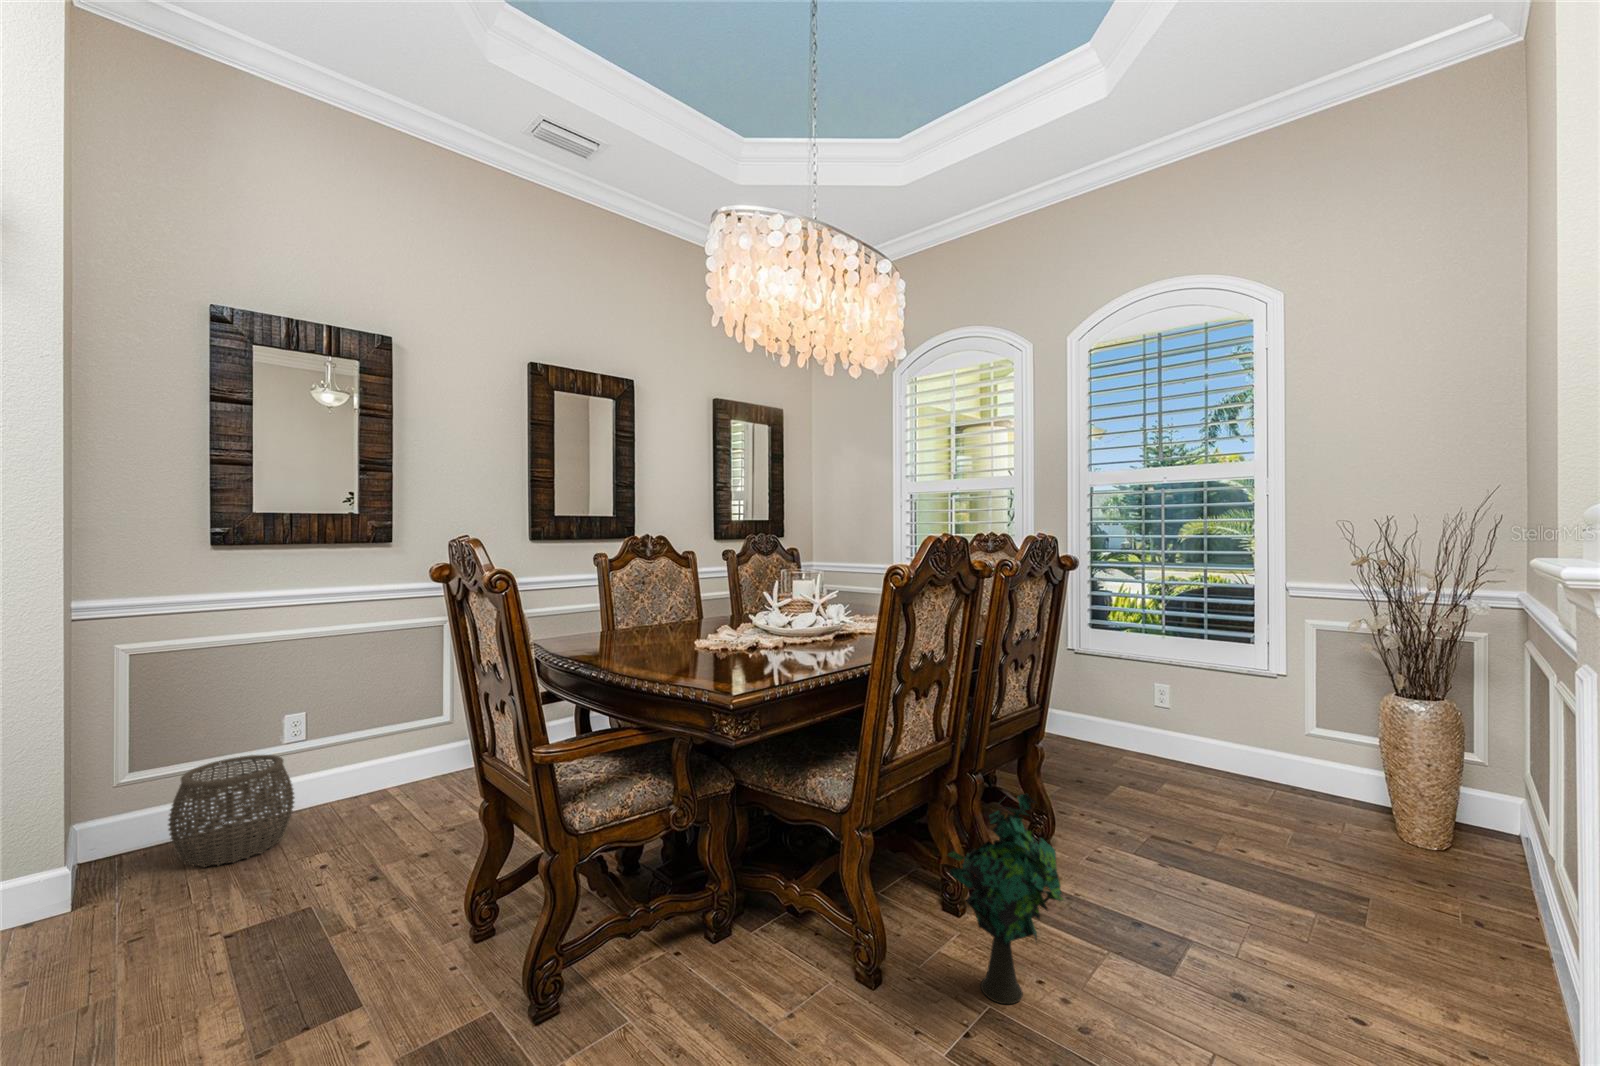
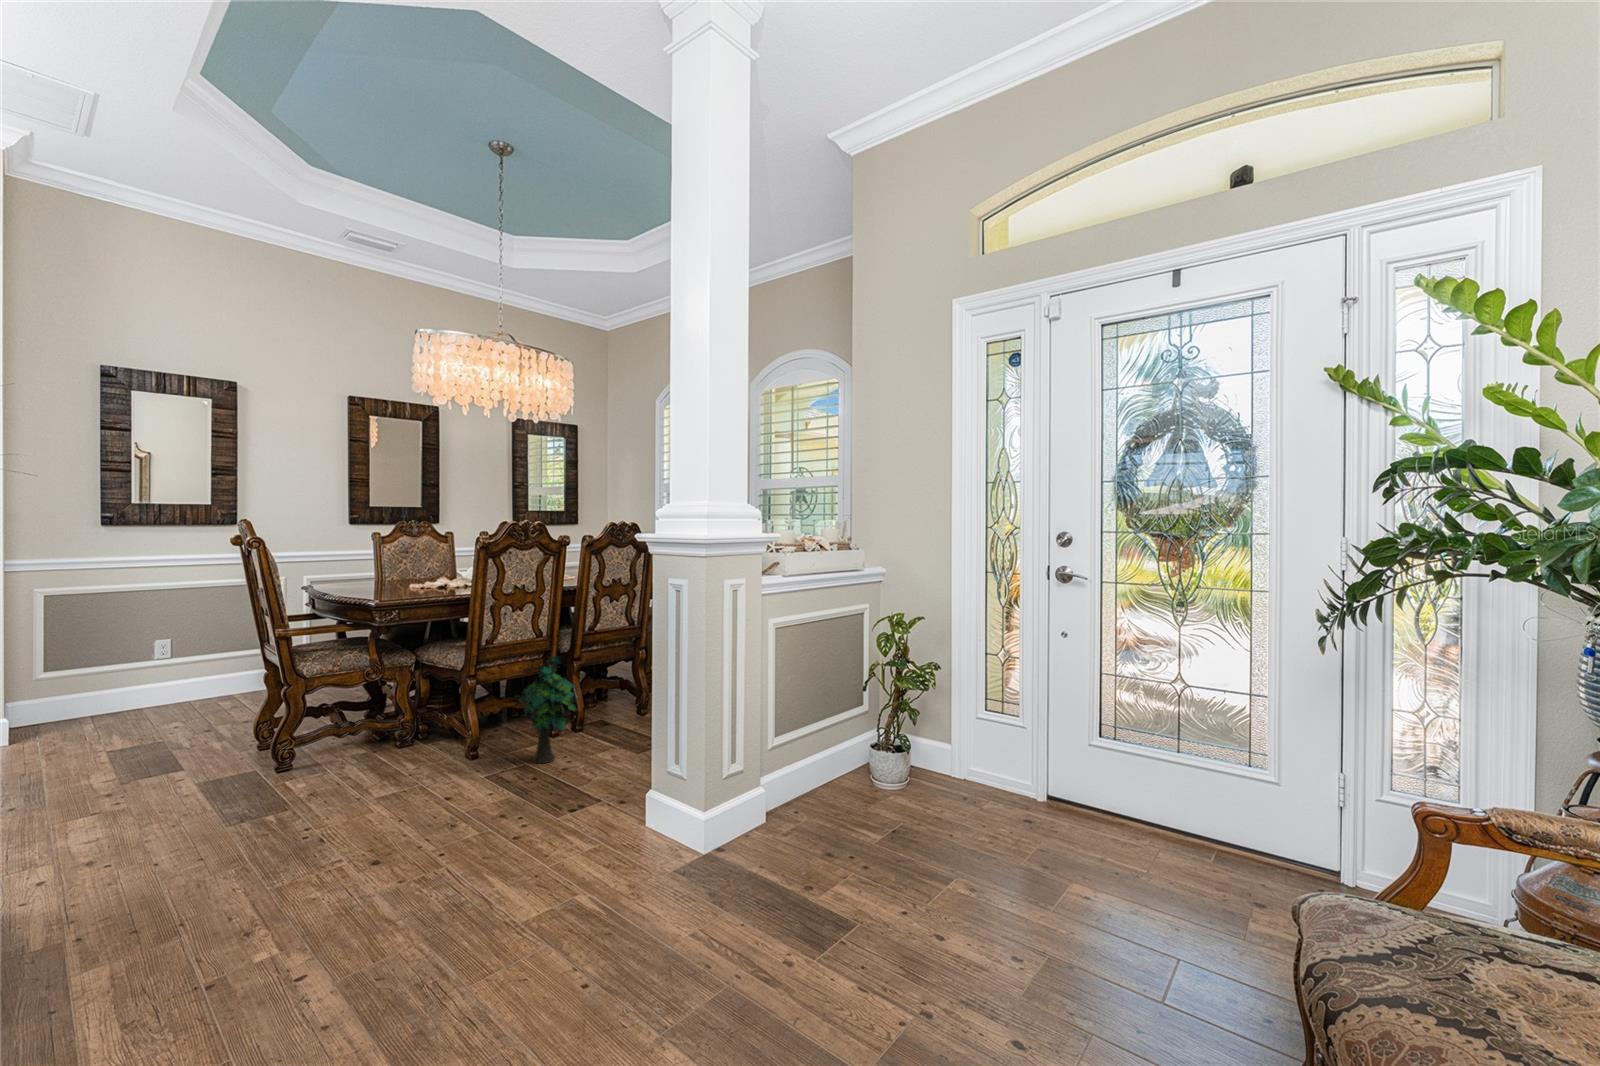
woven basket: present [168,755,295,867] -> none [71,663,161,728]

